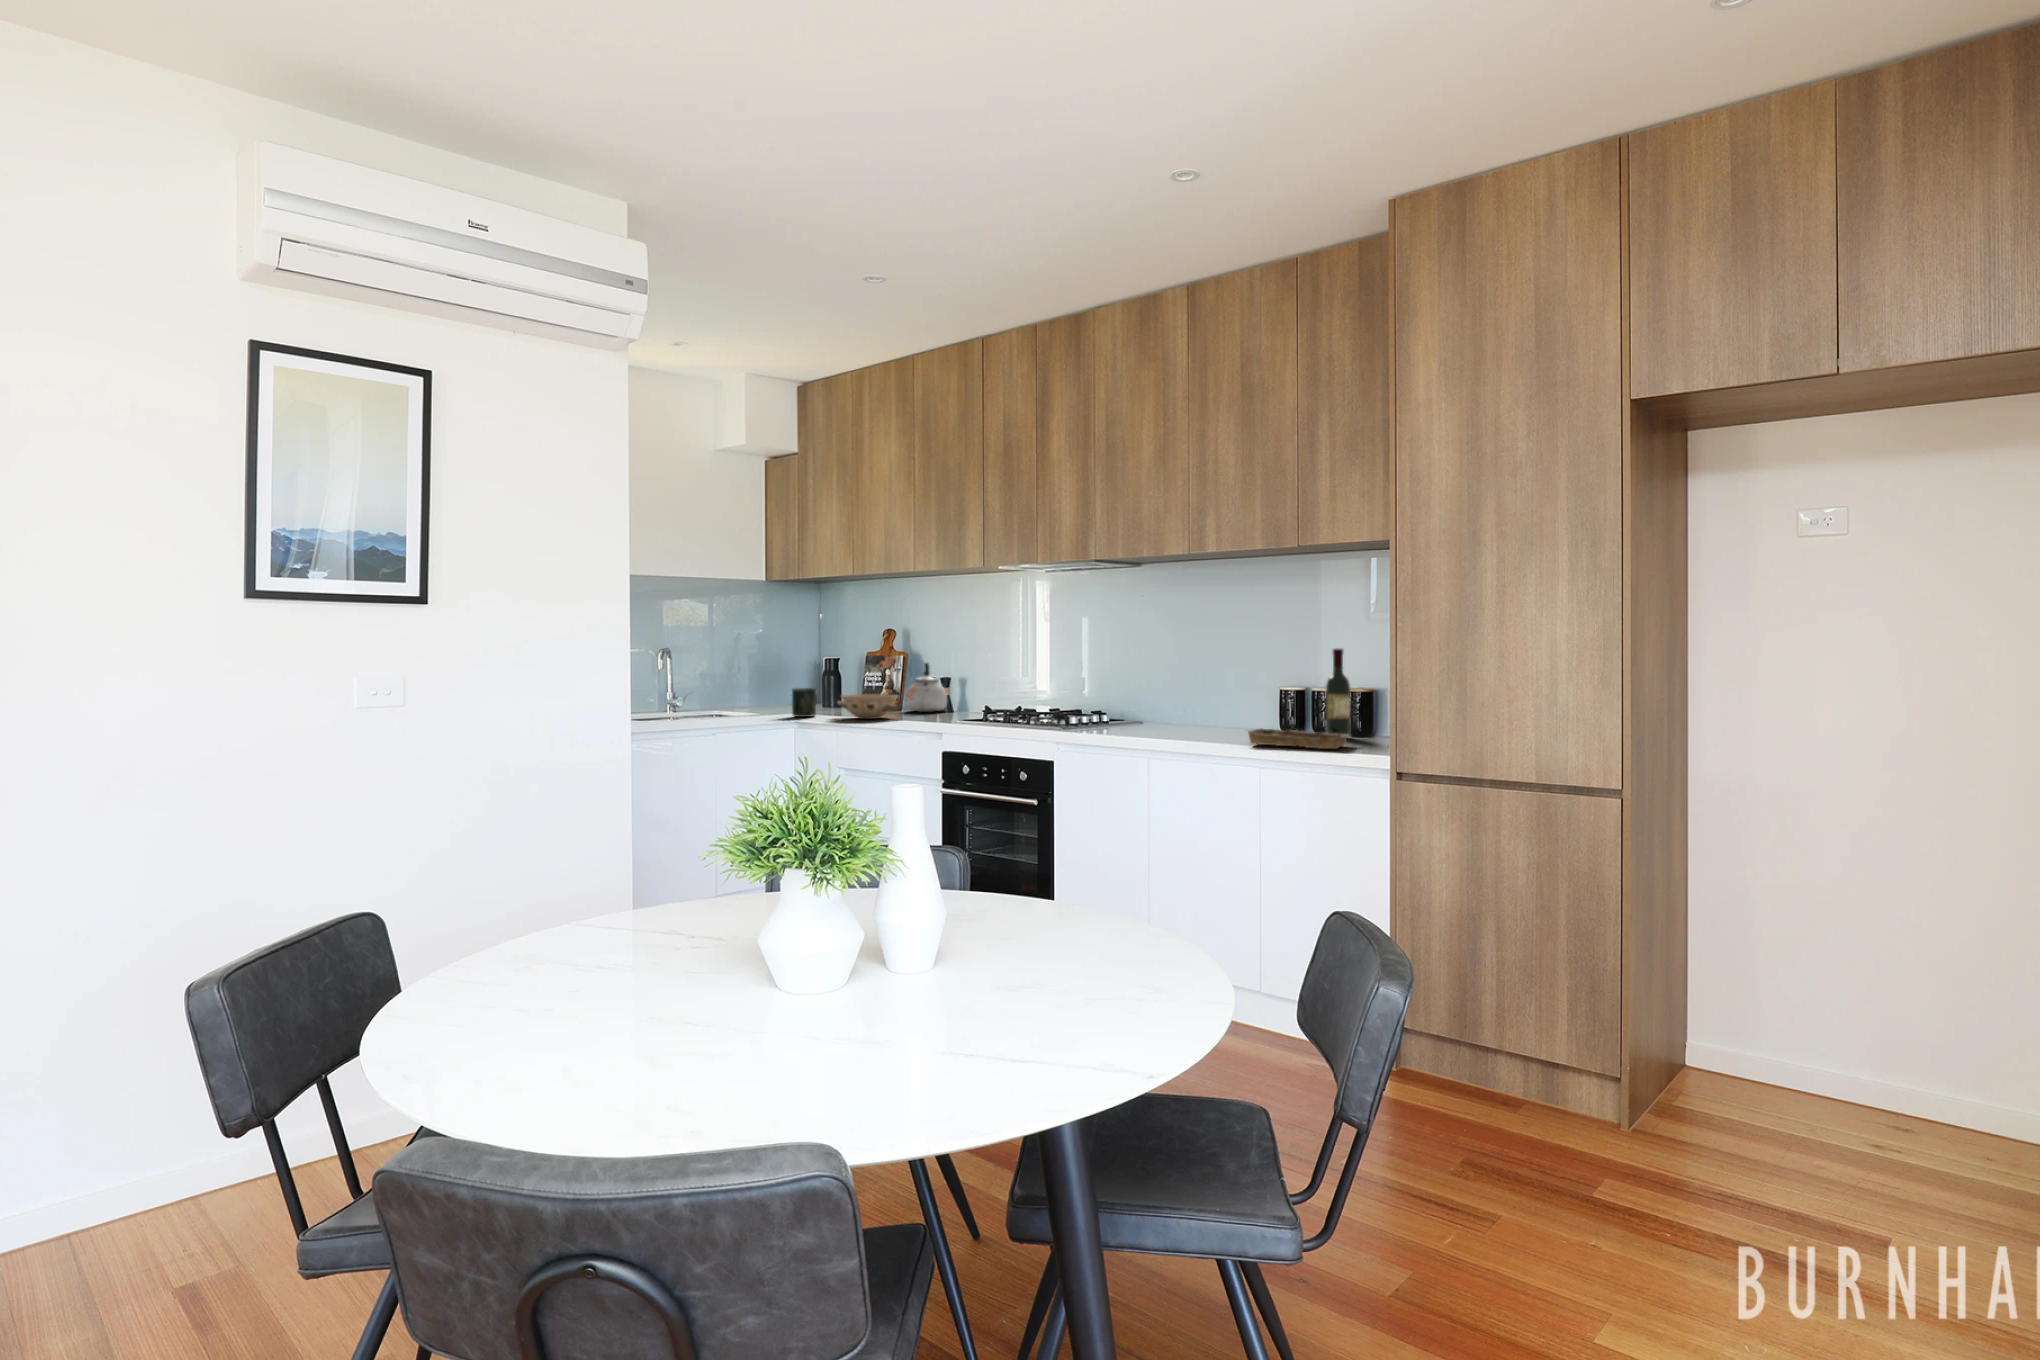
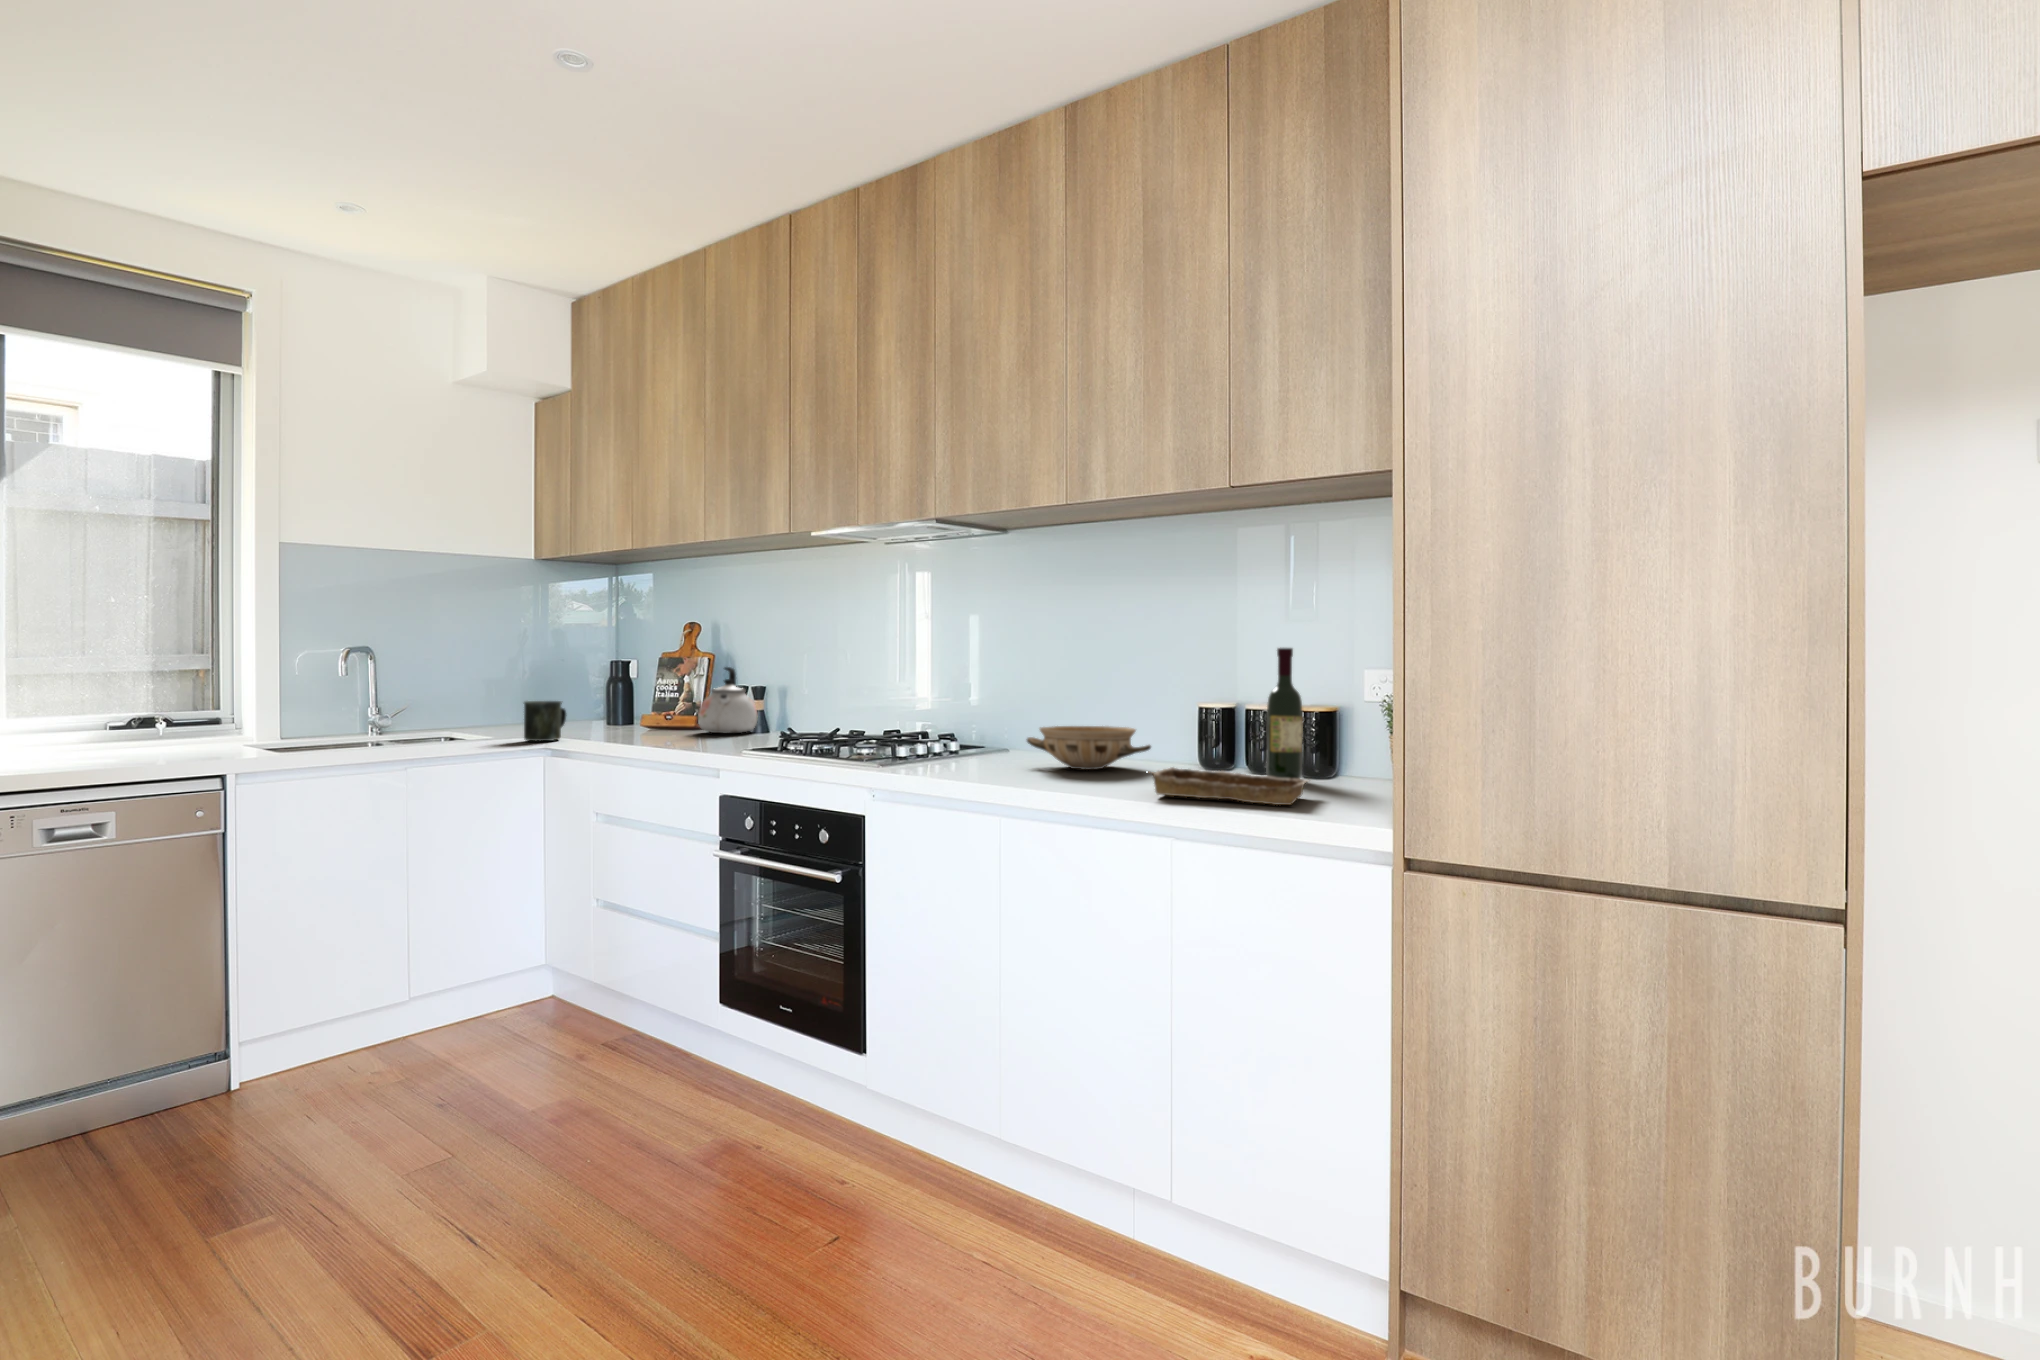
ceramic bowl: present [837,694,903,719] -> present [1027,726,1151,770]

